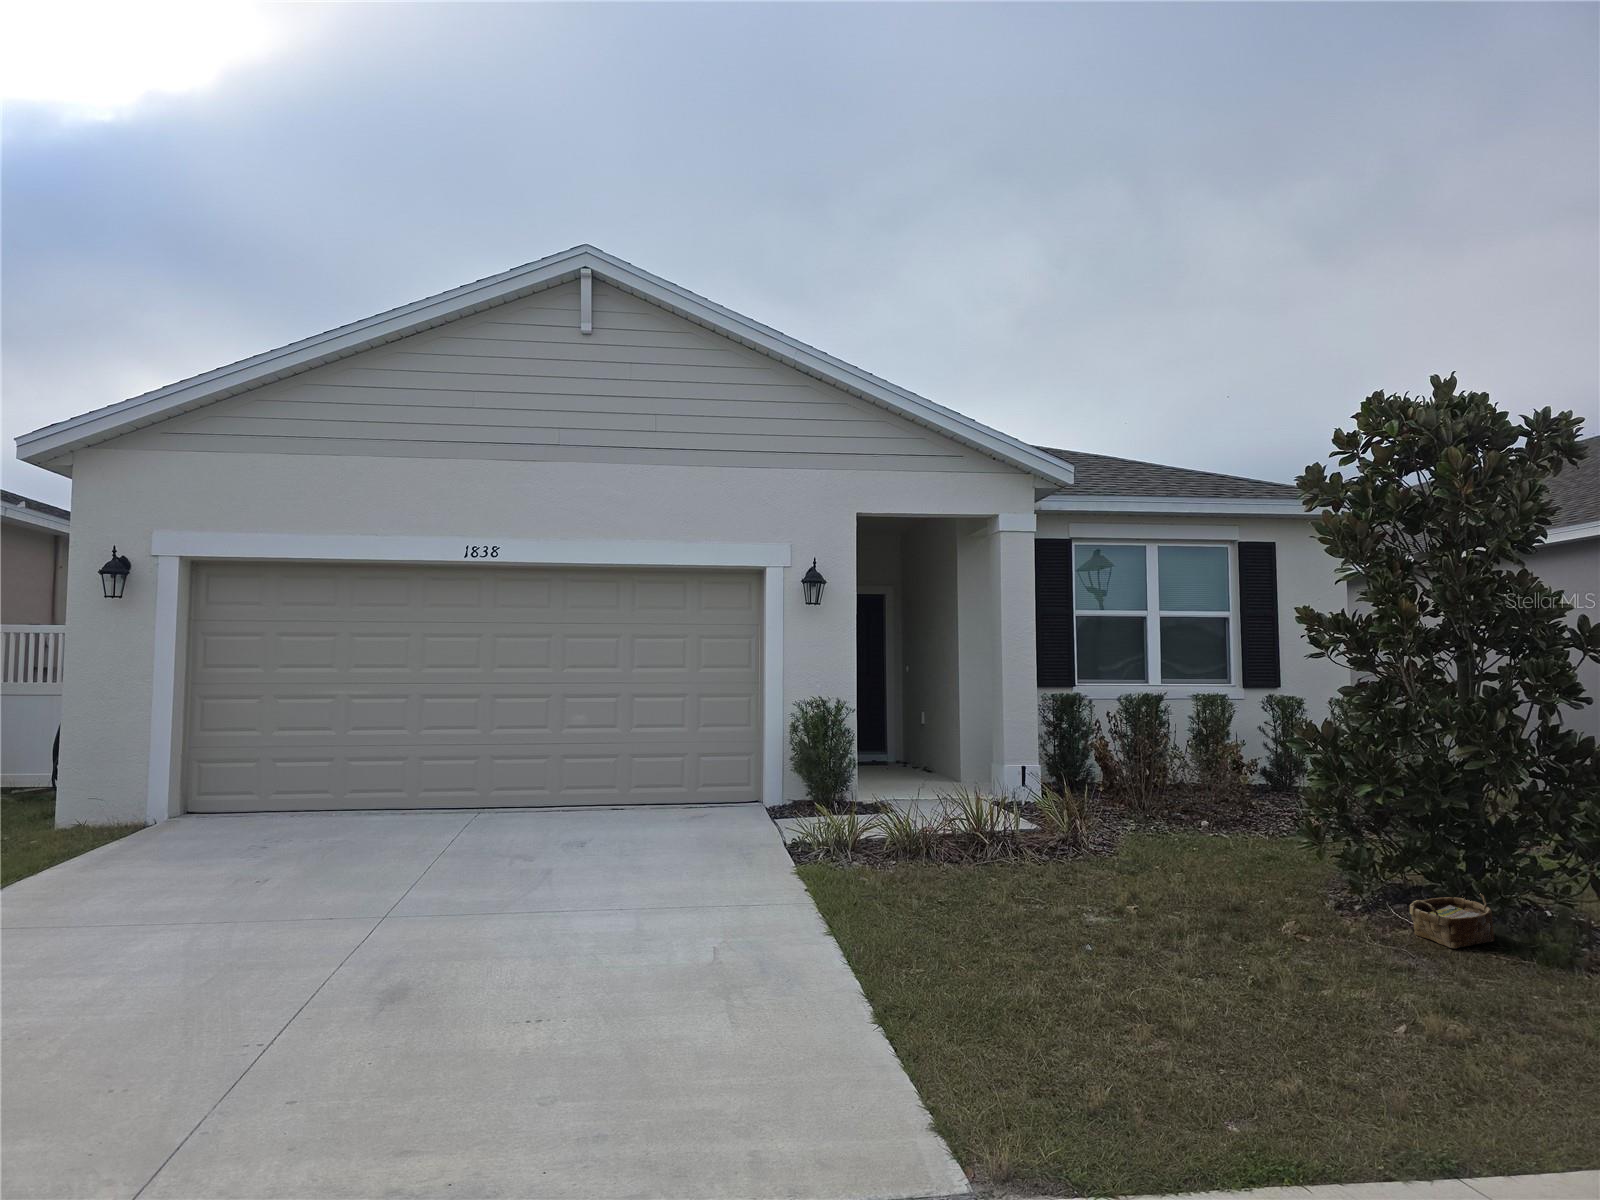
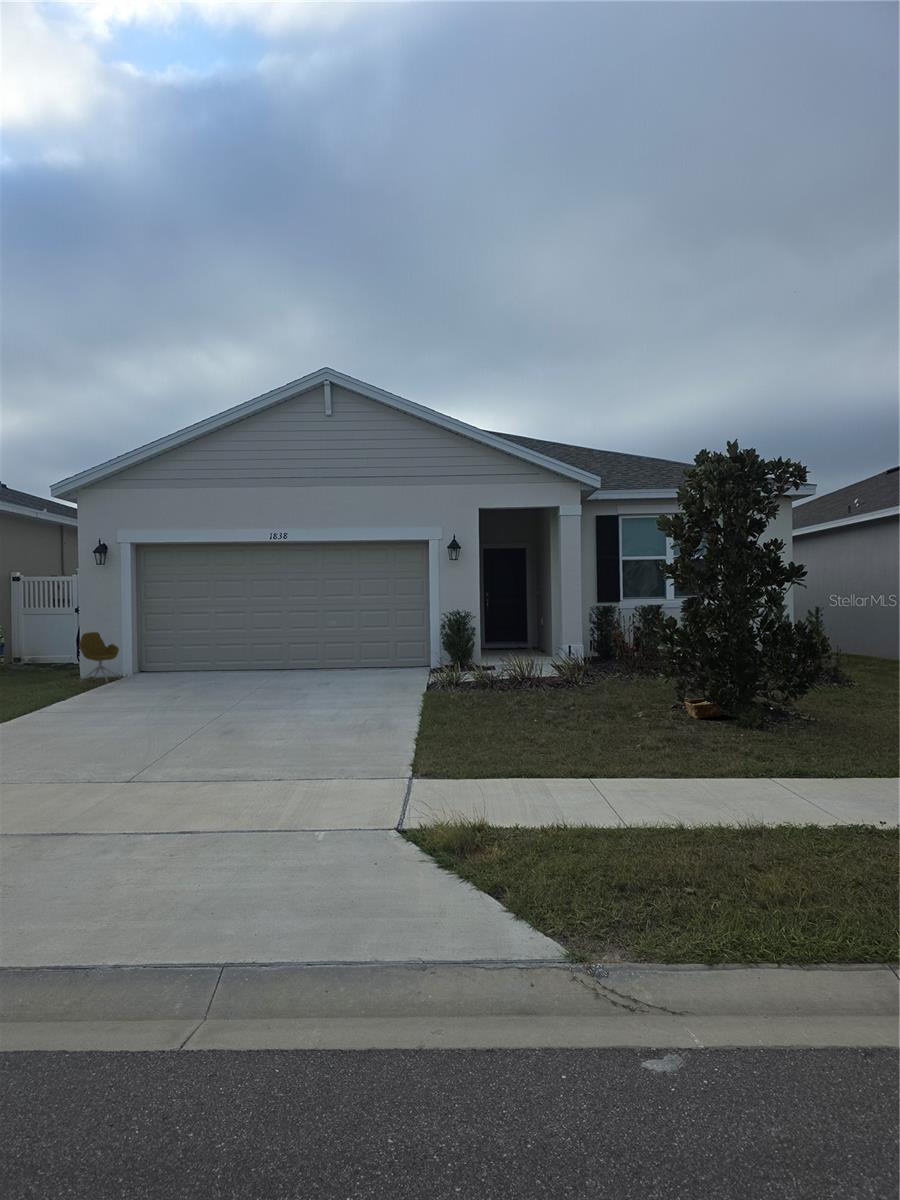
chair: none [43,733,141,843] -> present [79,632,119,683]

